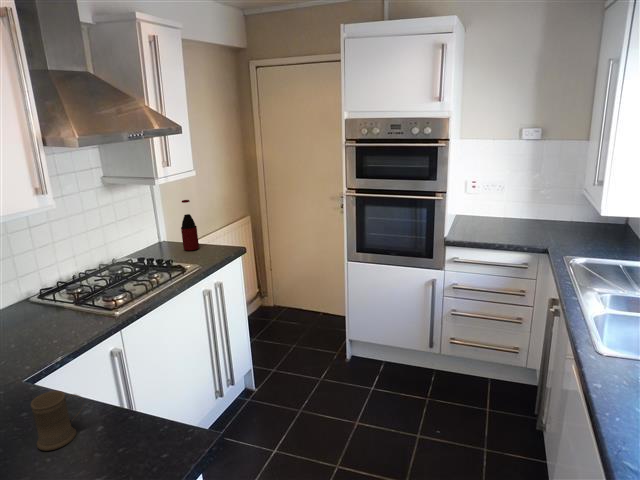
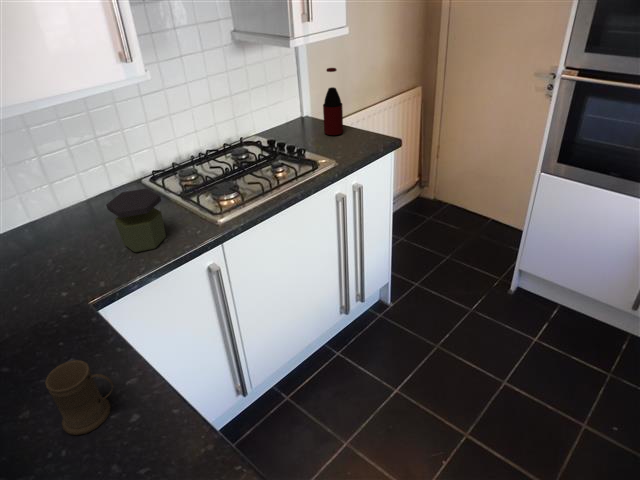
jar: none [22,292,73,345] -> present [106,189,166,252]

